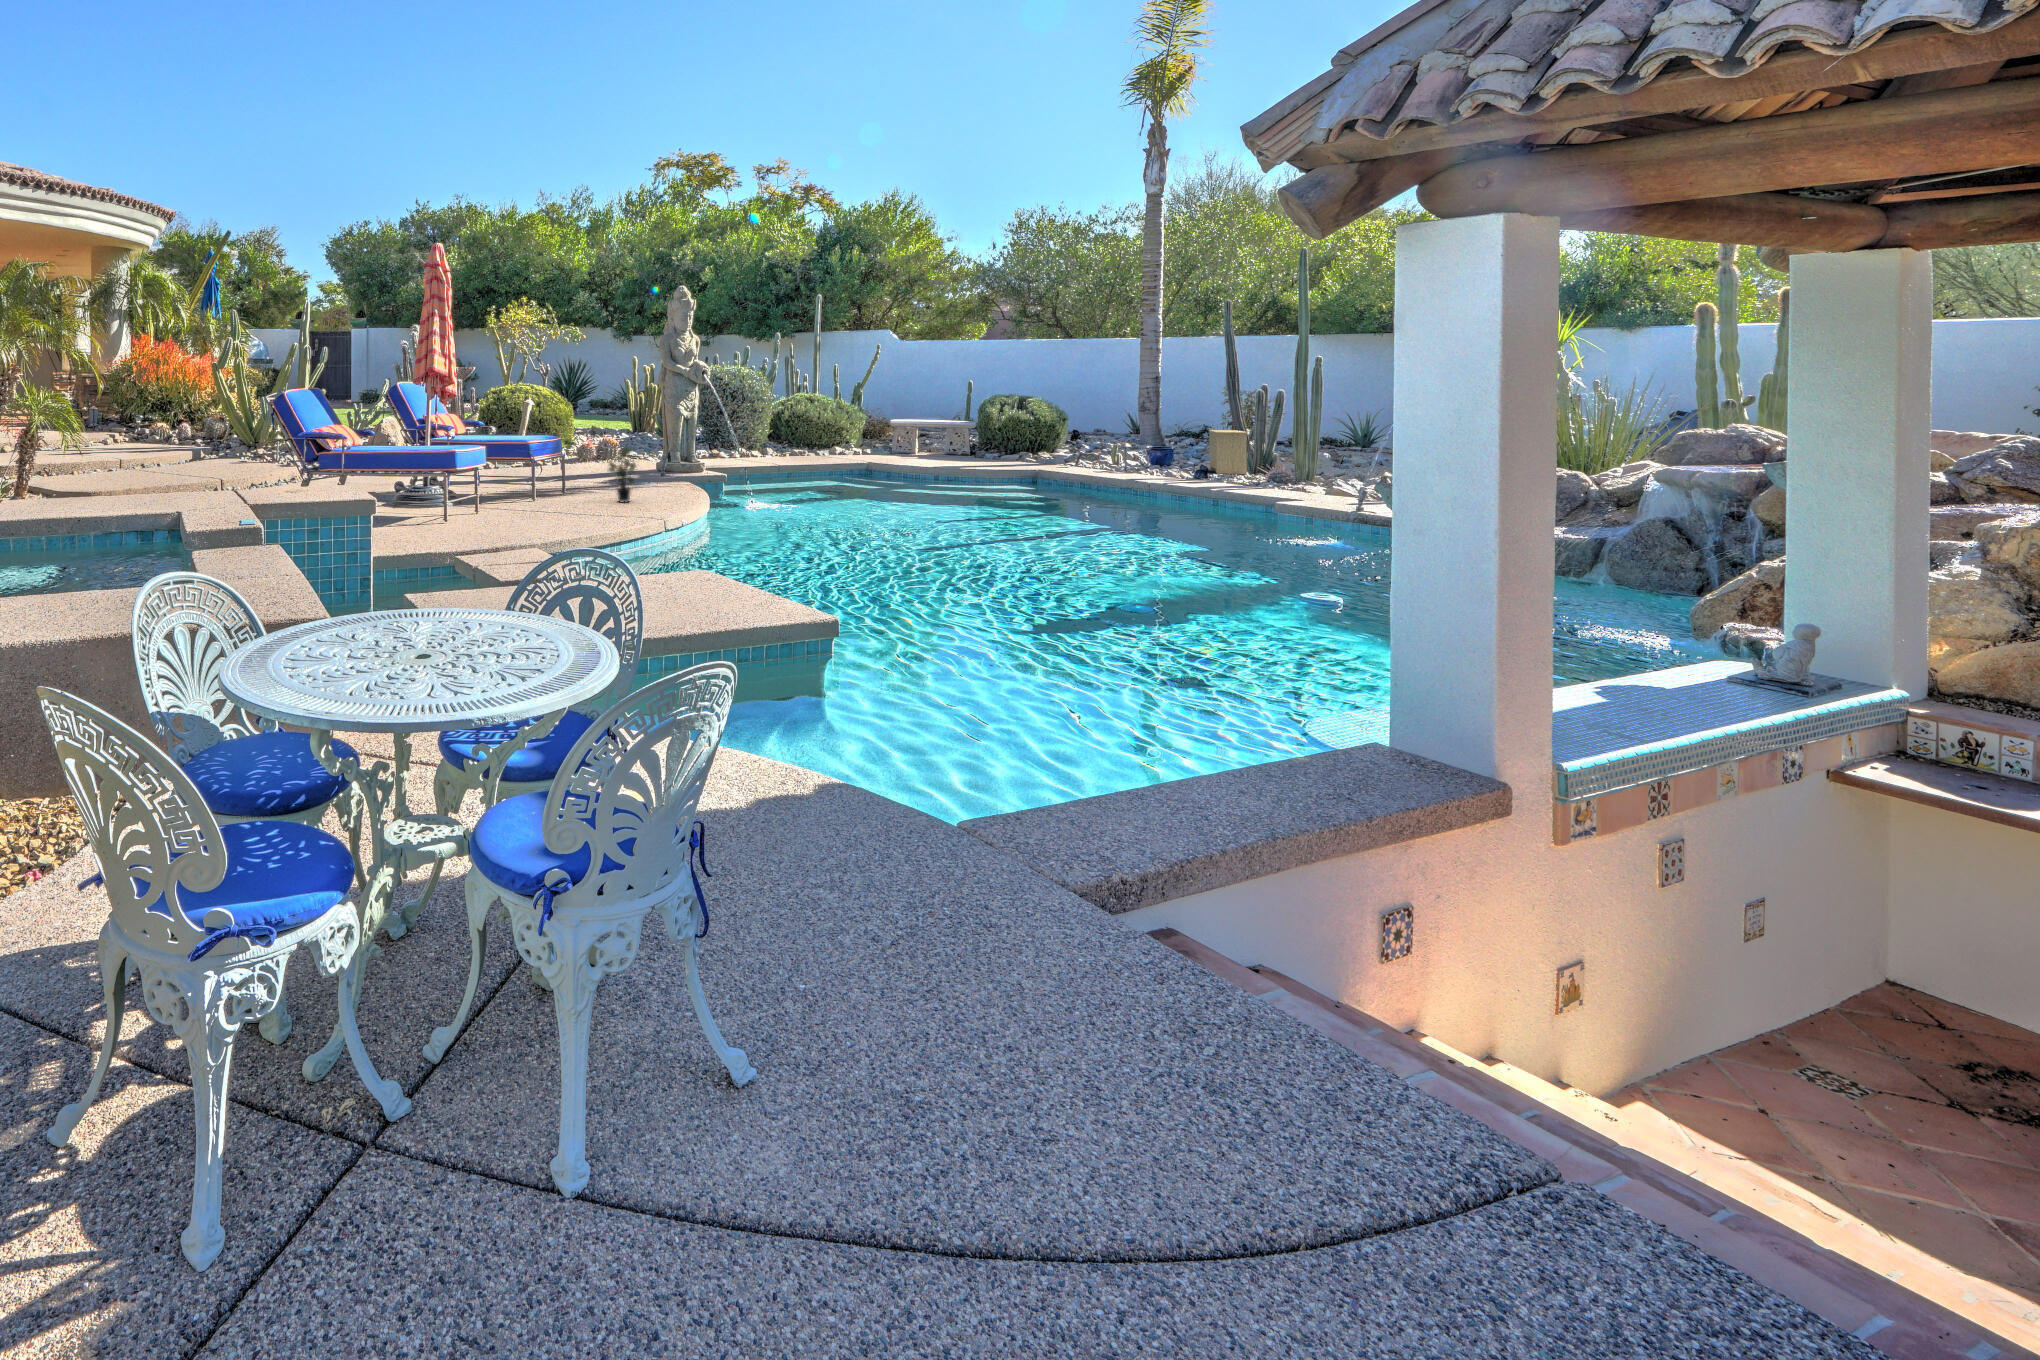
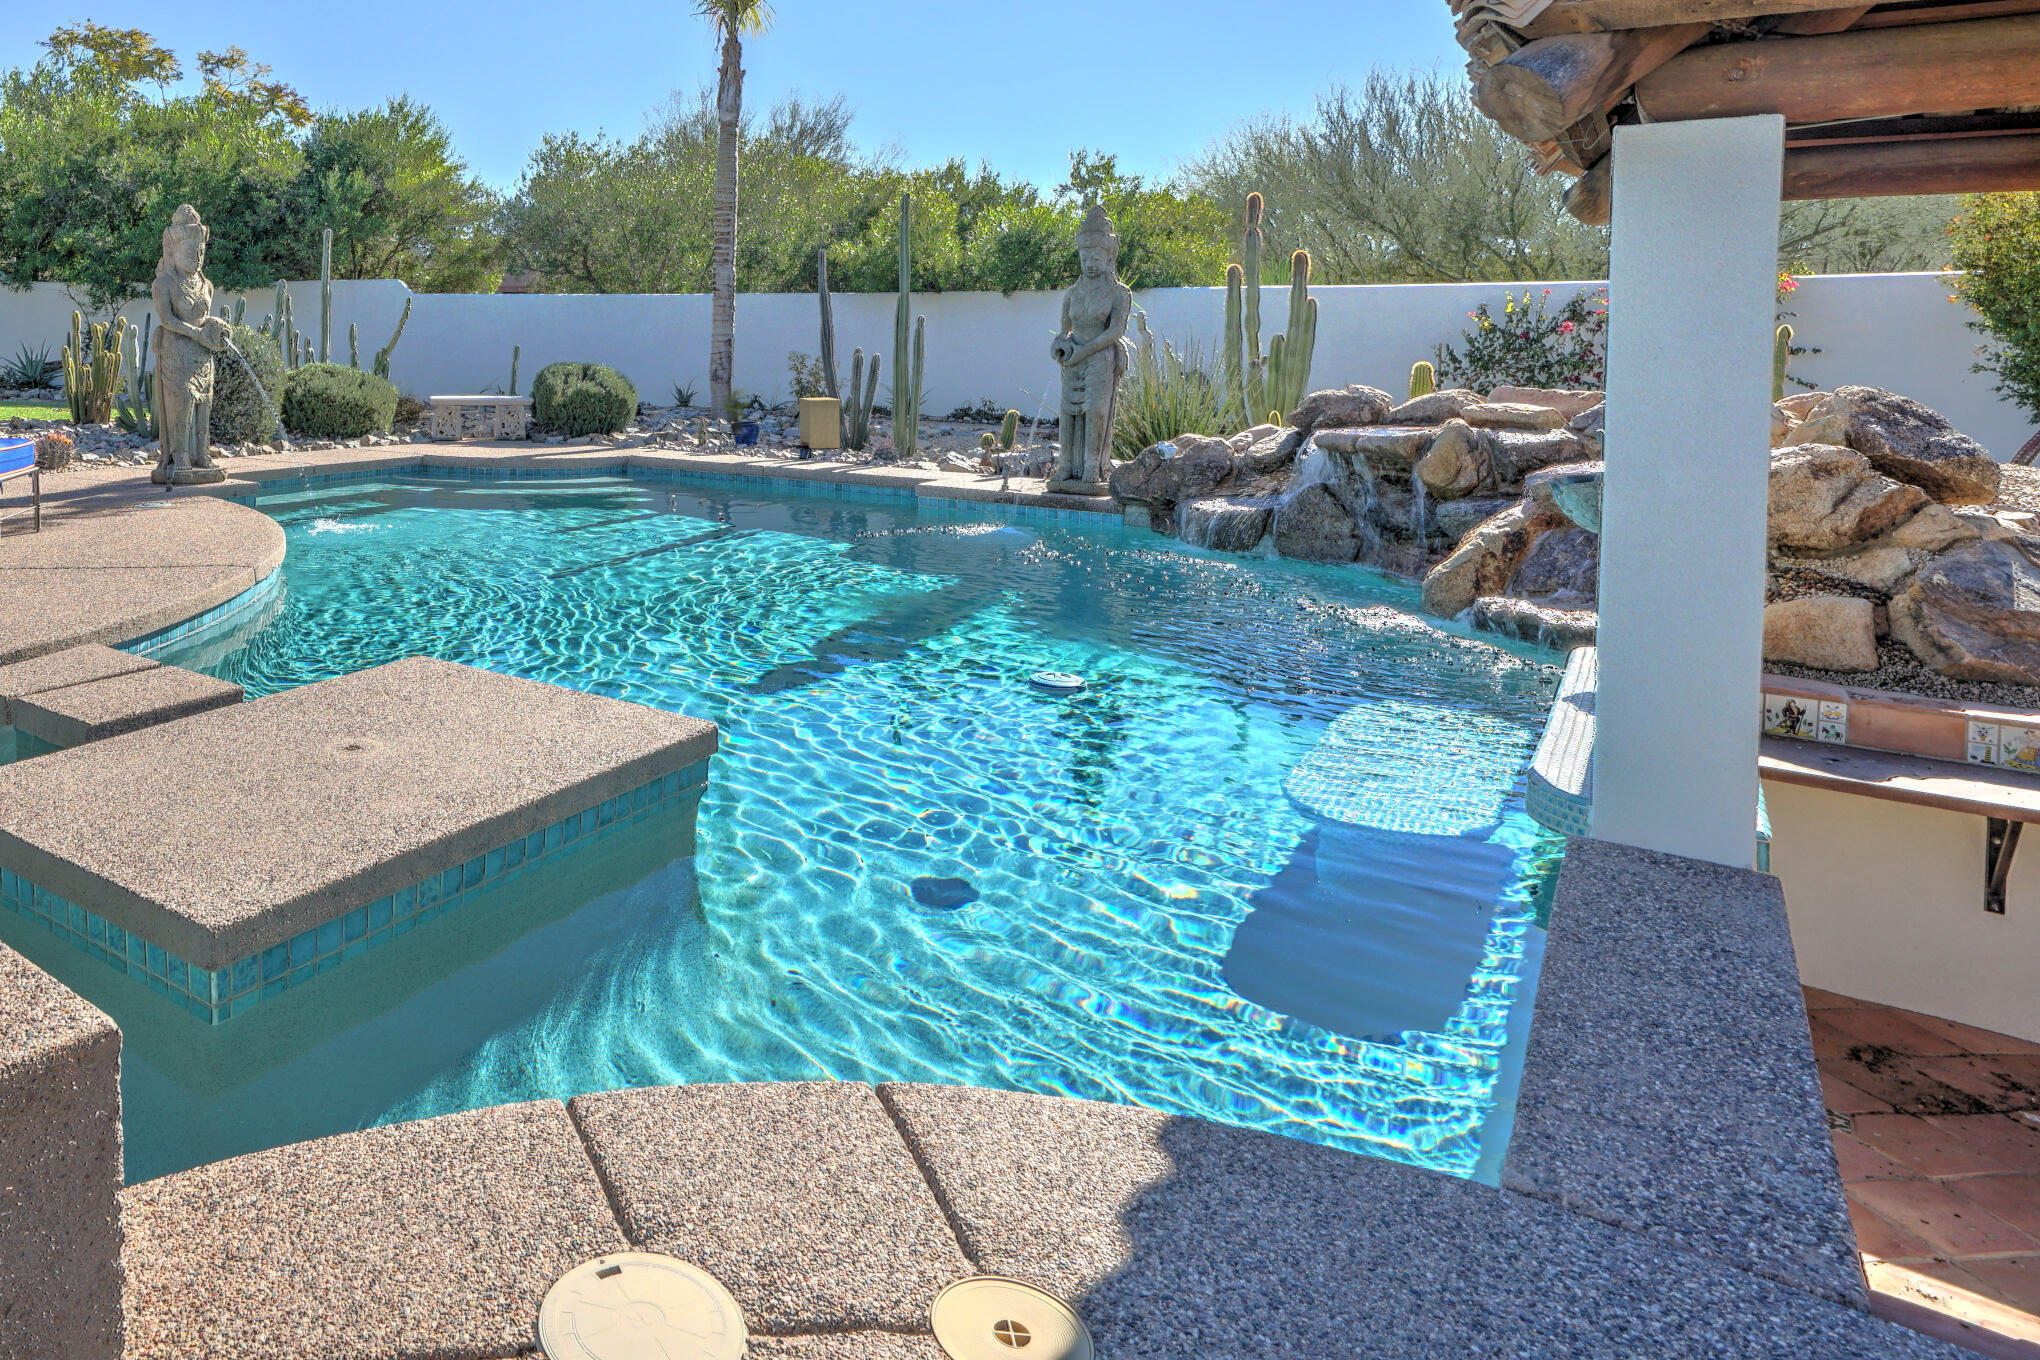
potted plant: present [609,446,636,503] -> present [724,388,747,434]

